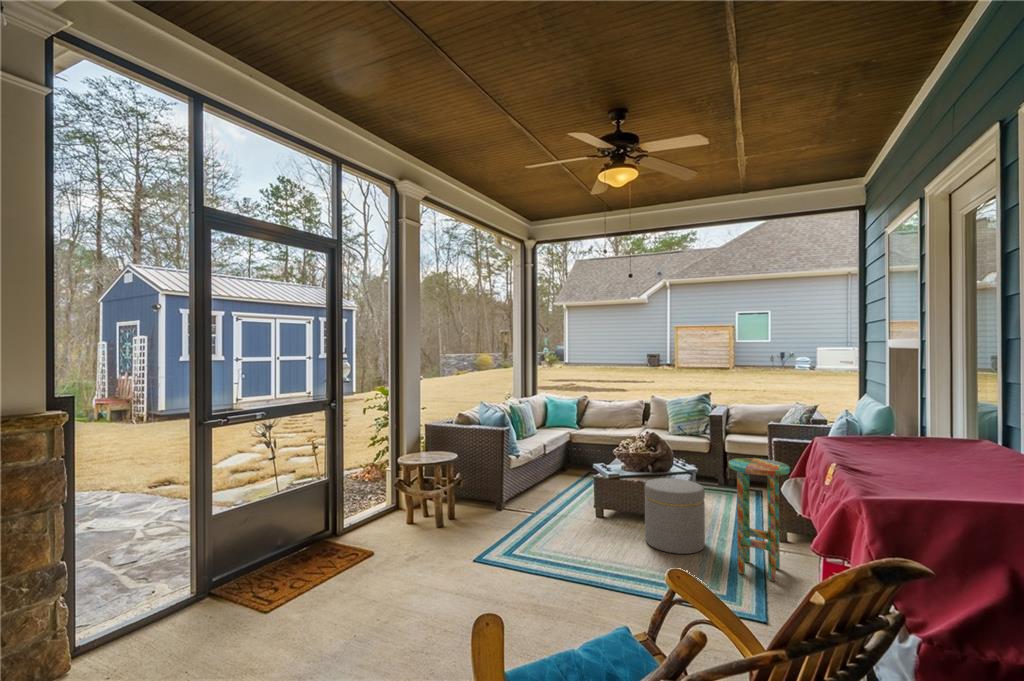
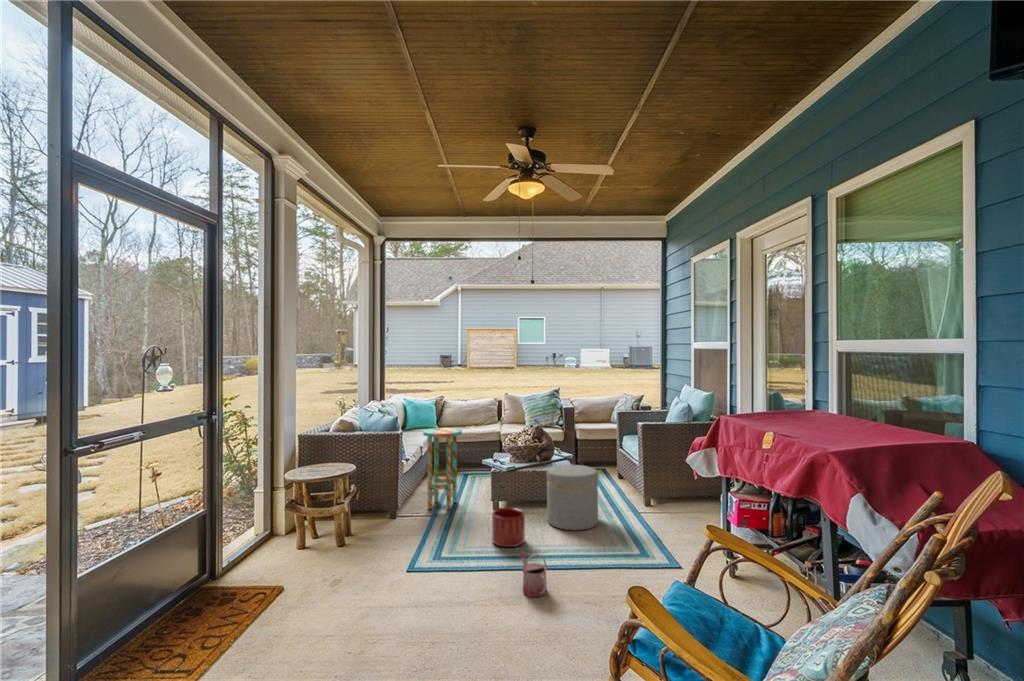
side table: present [728,458,790,581] -> present [423,428,462,510]
planter: none [571,515,606,557] -> present [492,508,525,547]
watering can: none [561,562,590,612] -> present [518,552,547,597]

